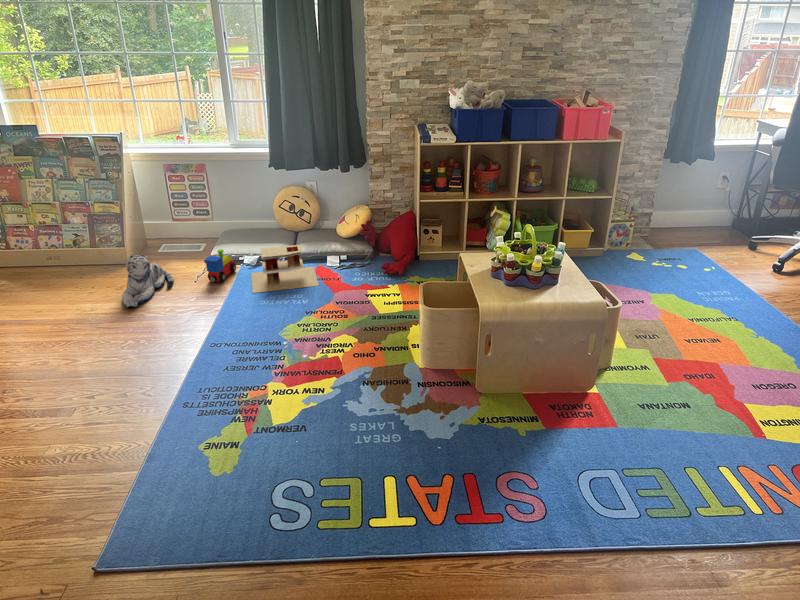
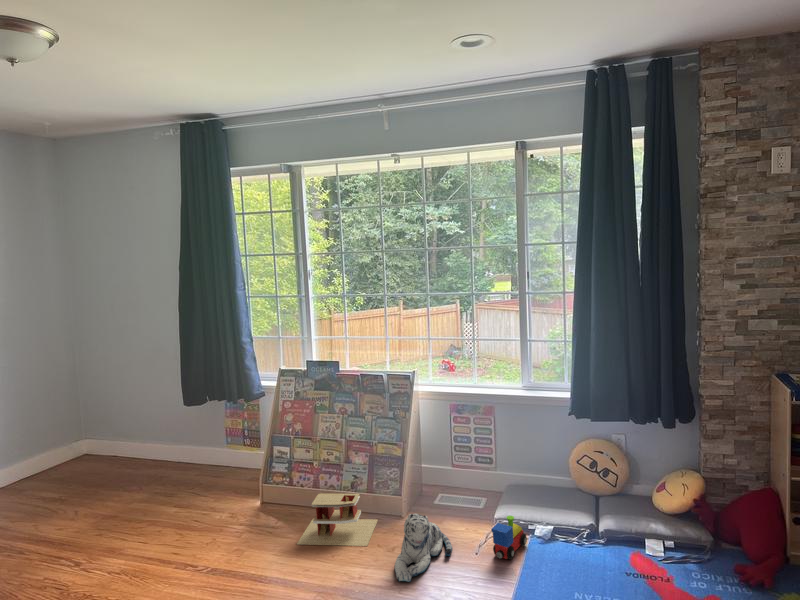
toy house: present [252,245,319,293] -> present [297,494,378,546]

